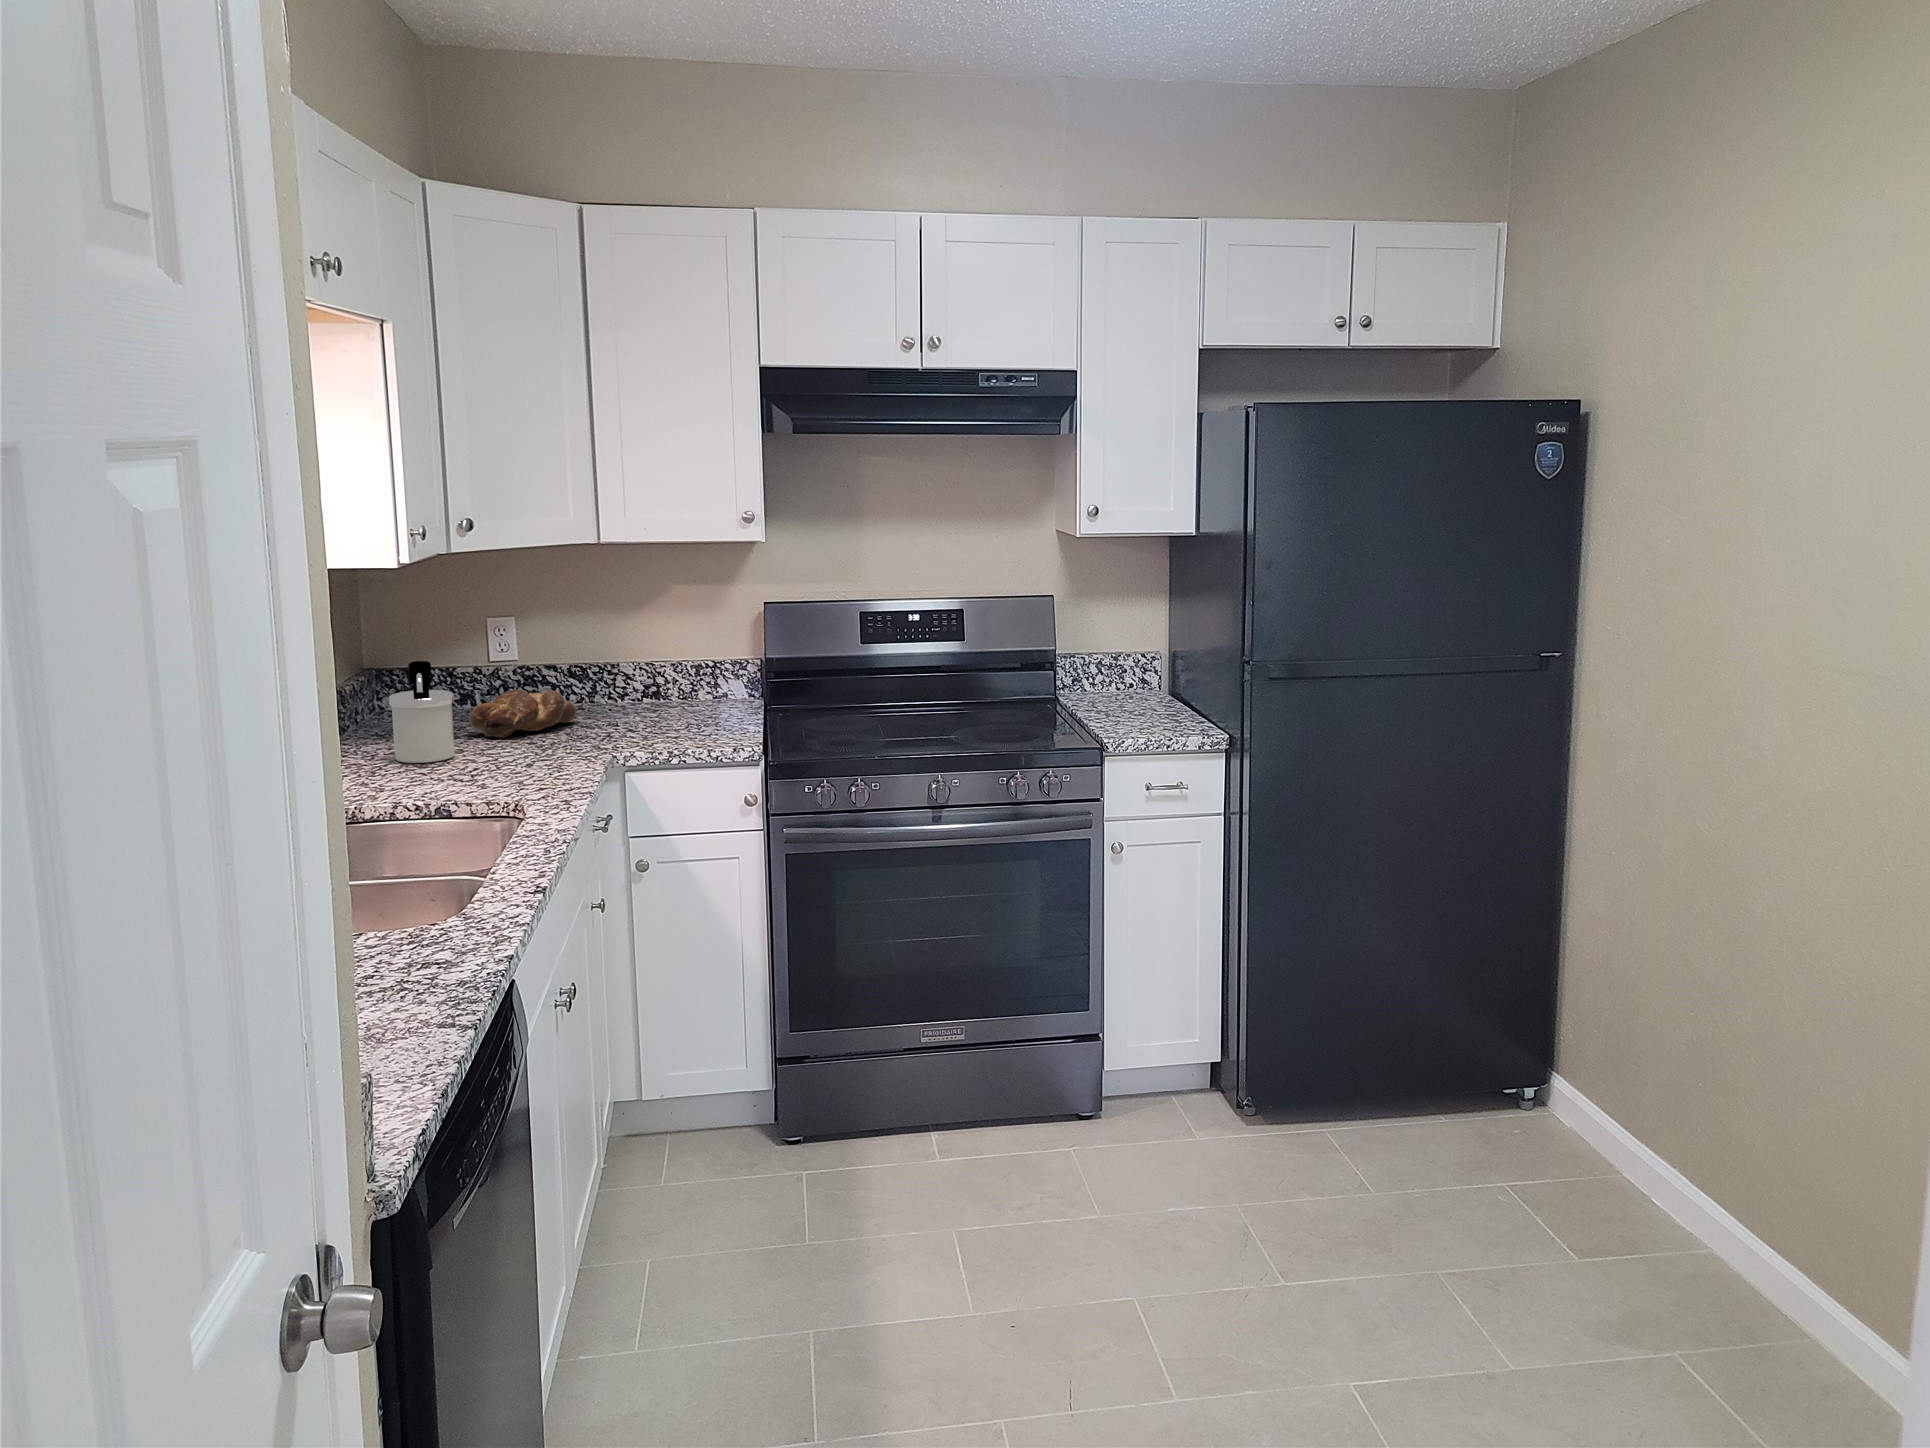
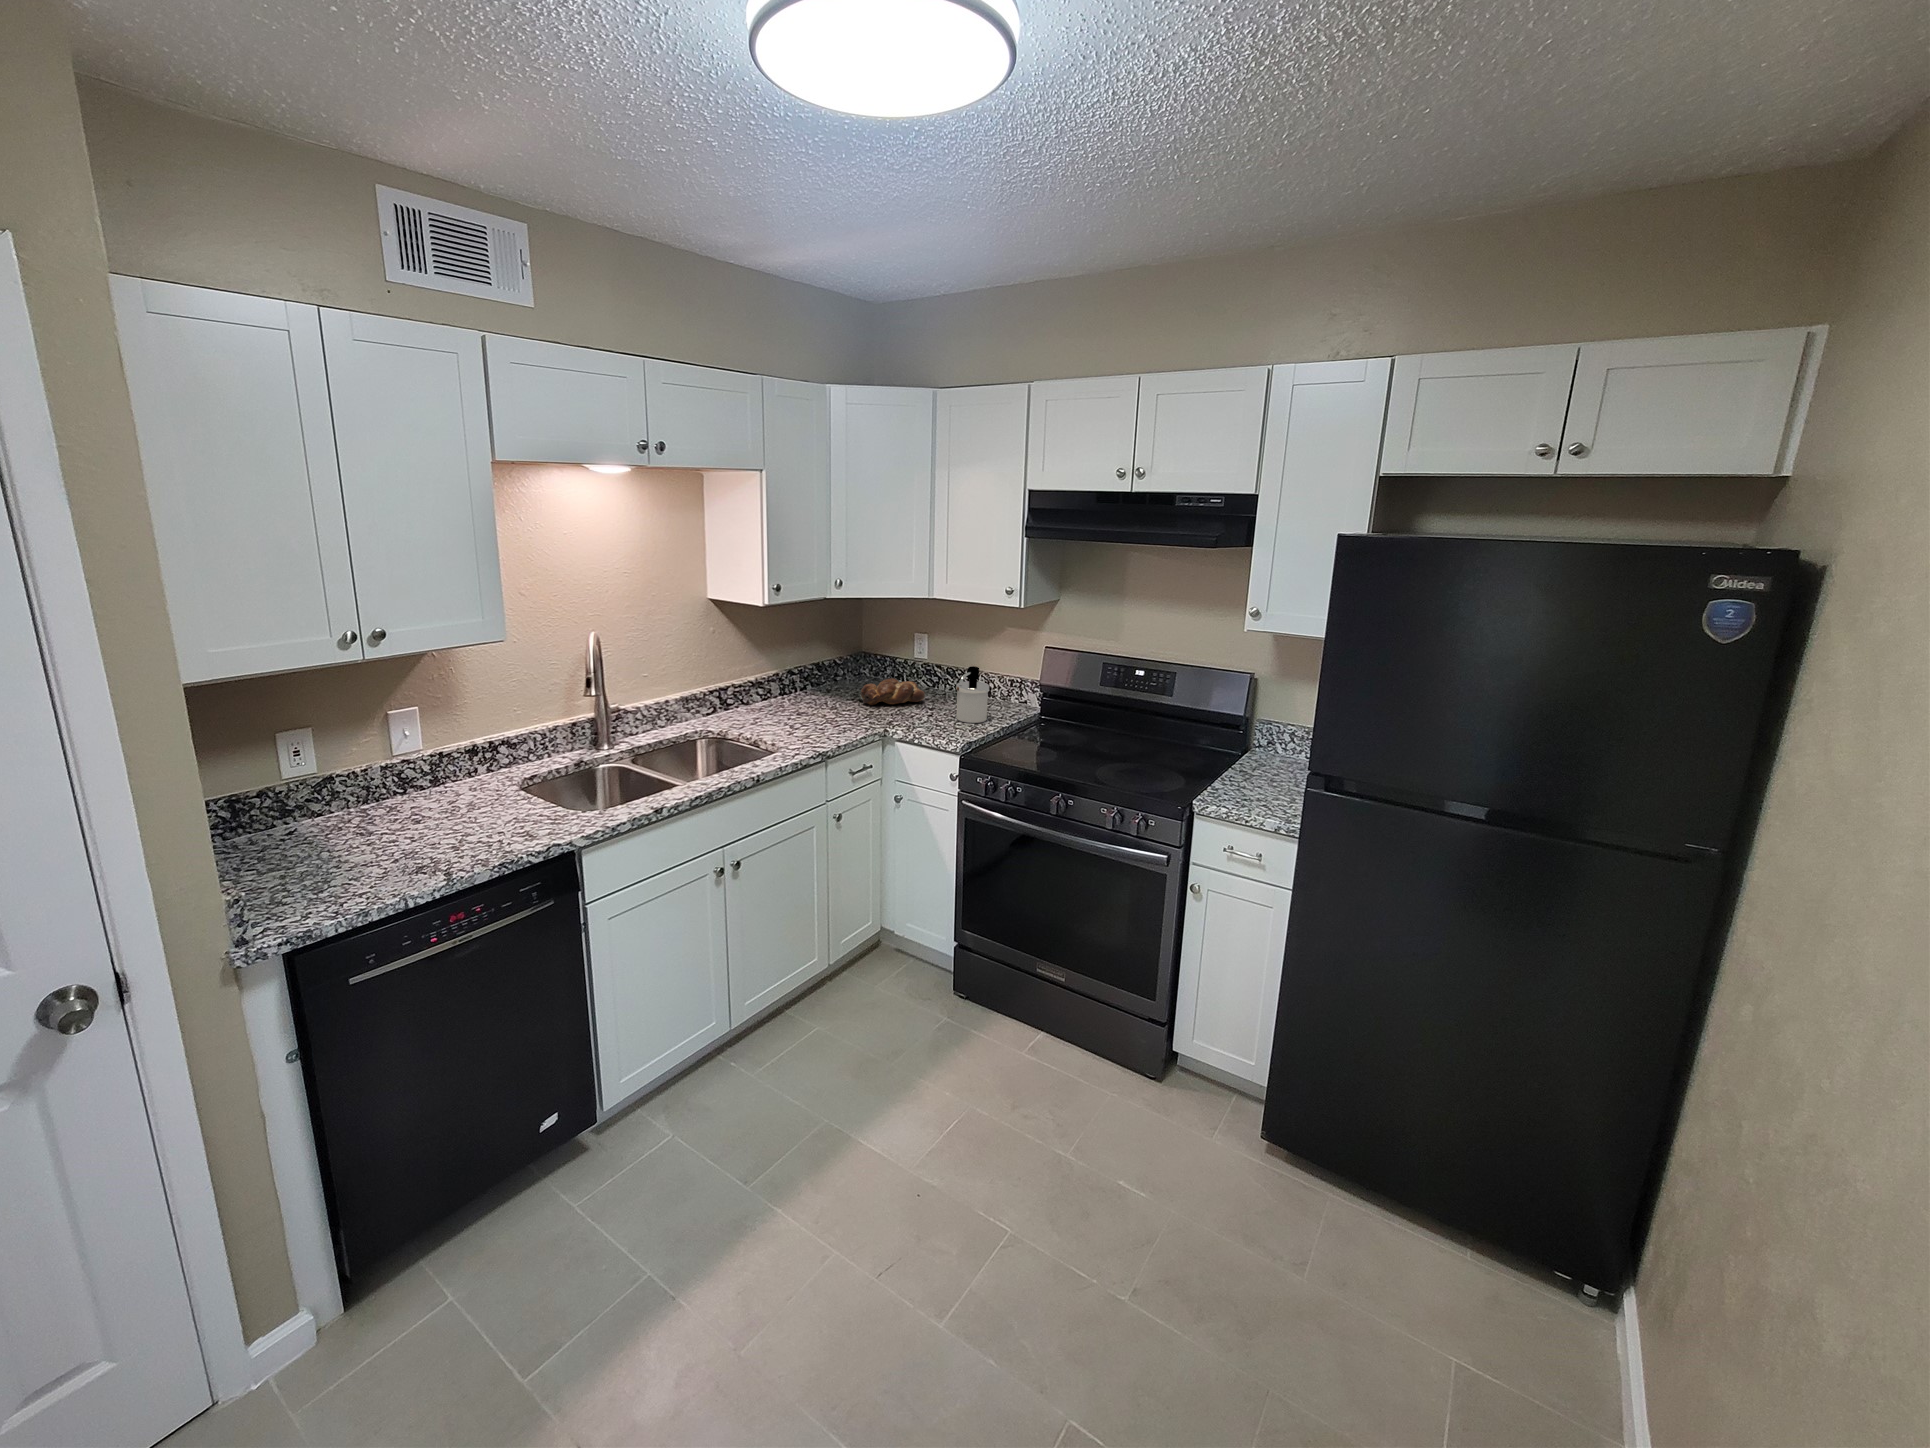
soap dispenser: present [389,661,455,763] -> present [956,666,989,723]

